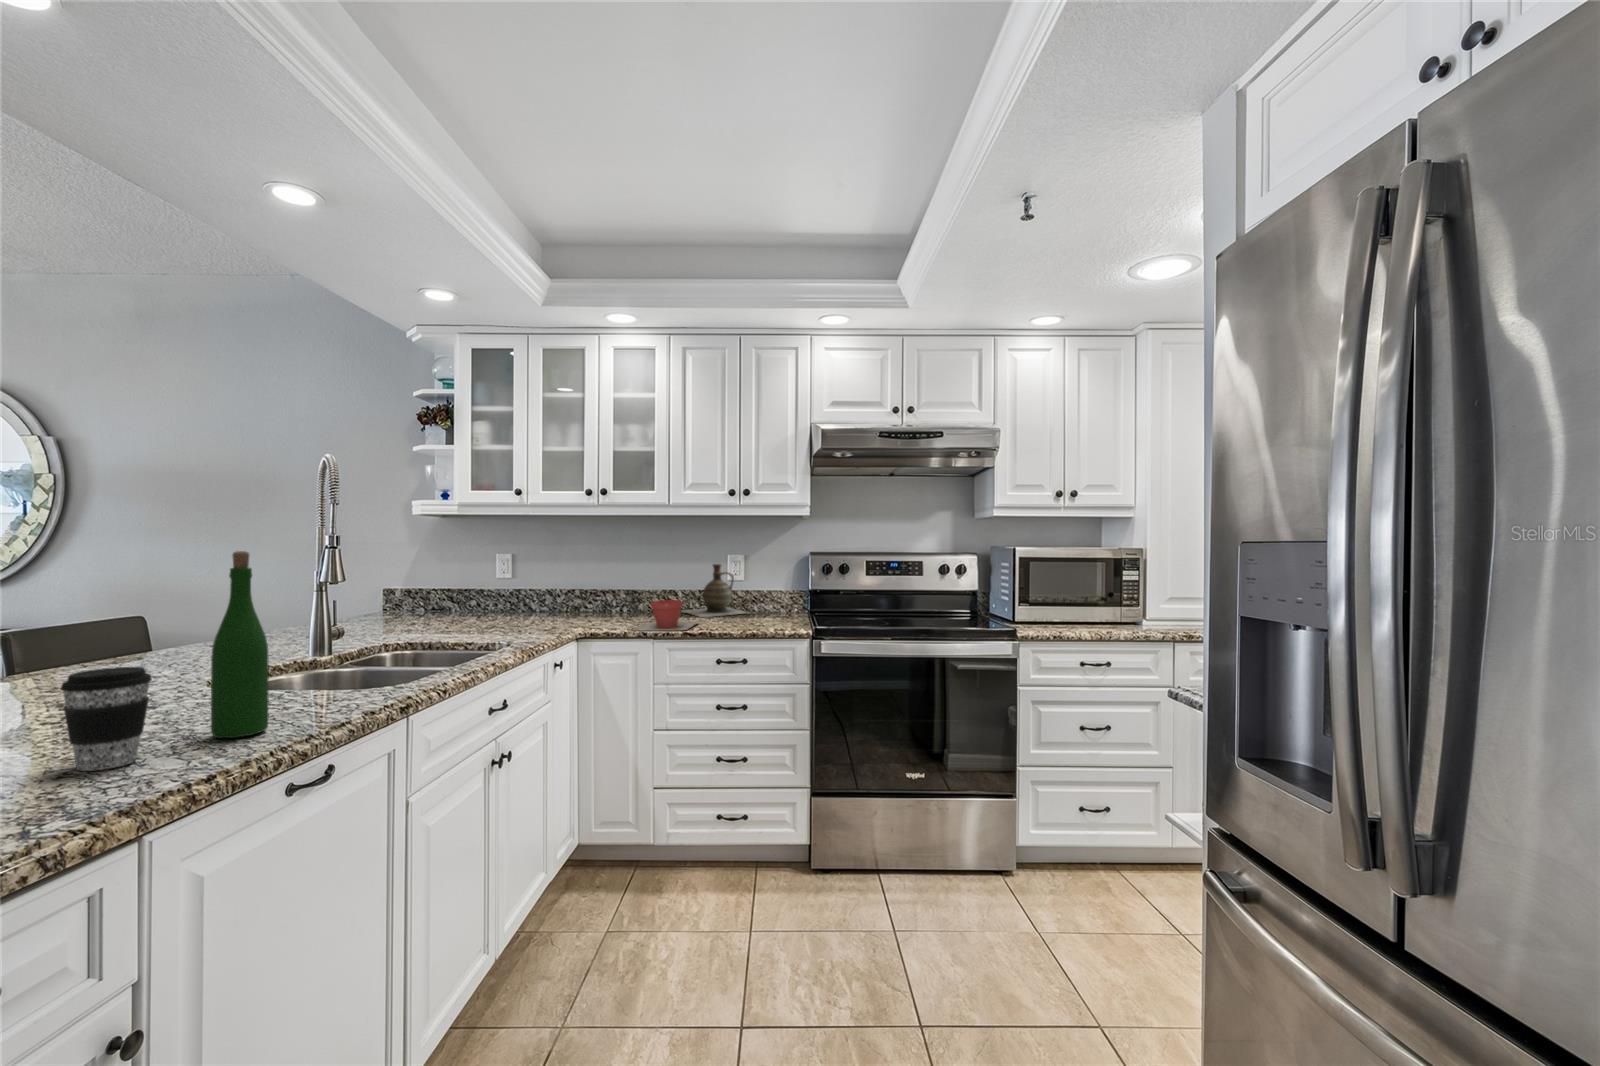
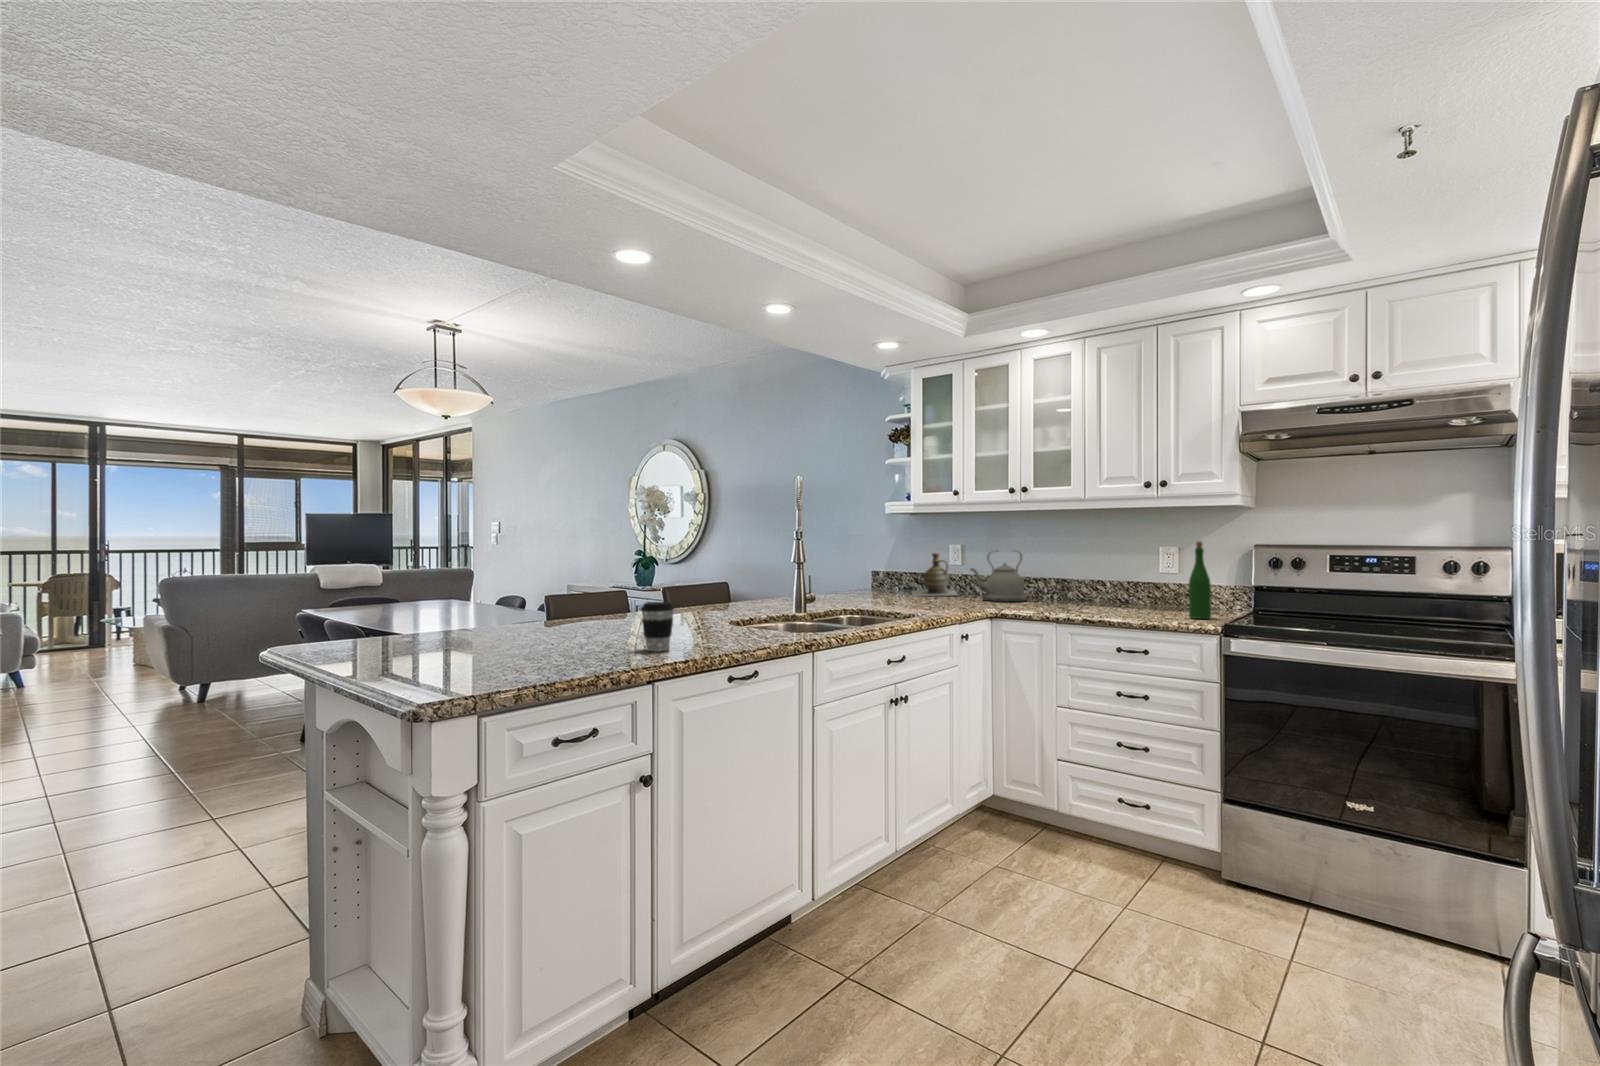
wine bottle: present [211,551,269,738] -> present [1189,541,1211,619]
kettle: none [533,560,597,618] -> present [971,551,1028,602]
ceramic jug: present [683,564,746,617] -> present [912,553,958,596]
plant pot: present [633,600,697,631] -> none [1033,588,1110,617]

